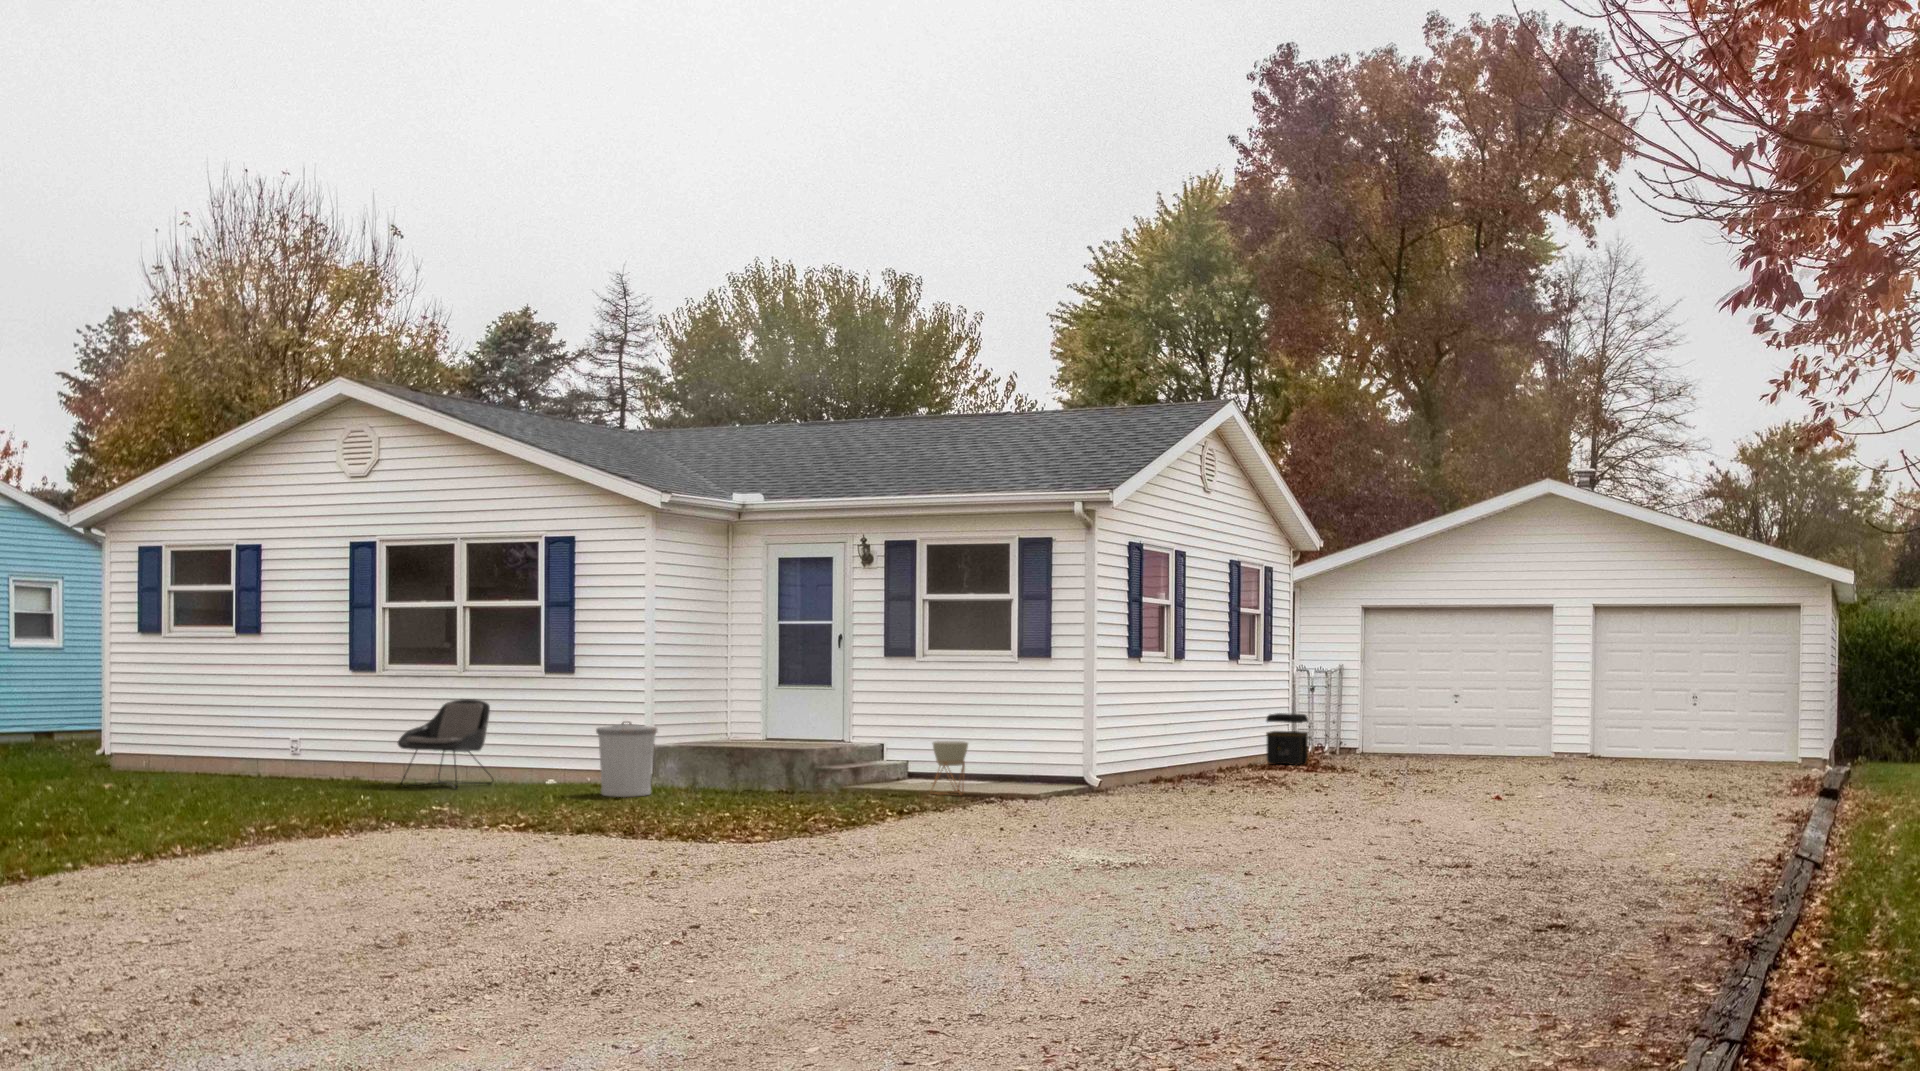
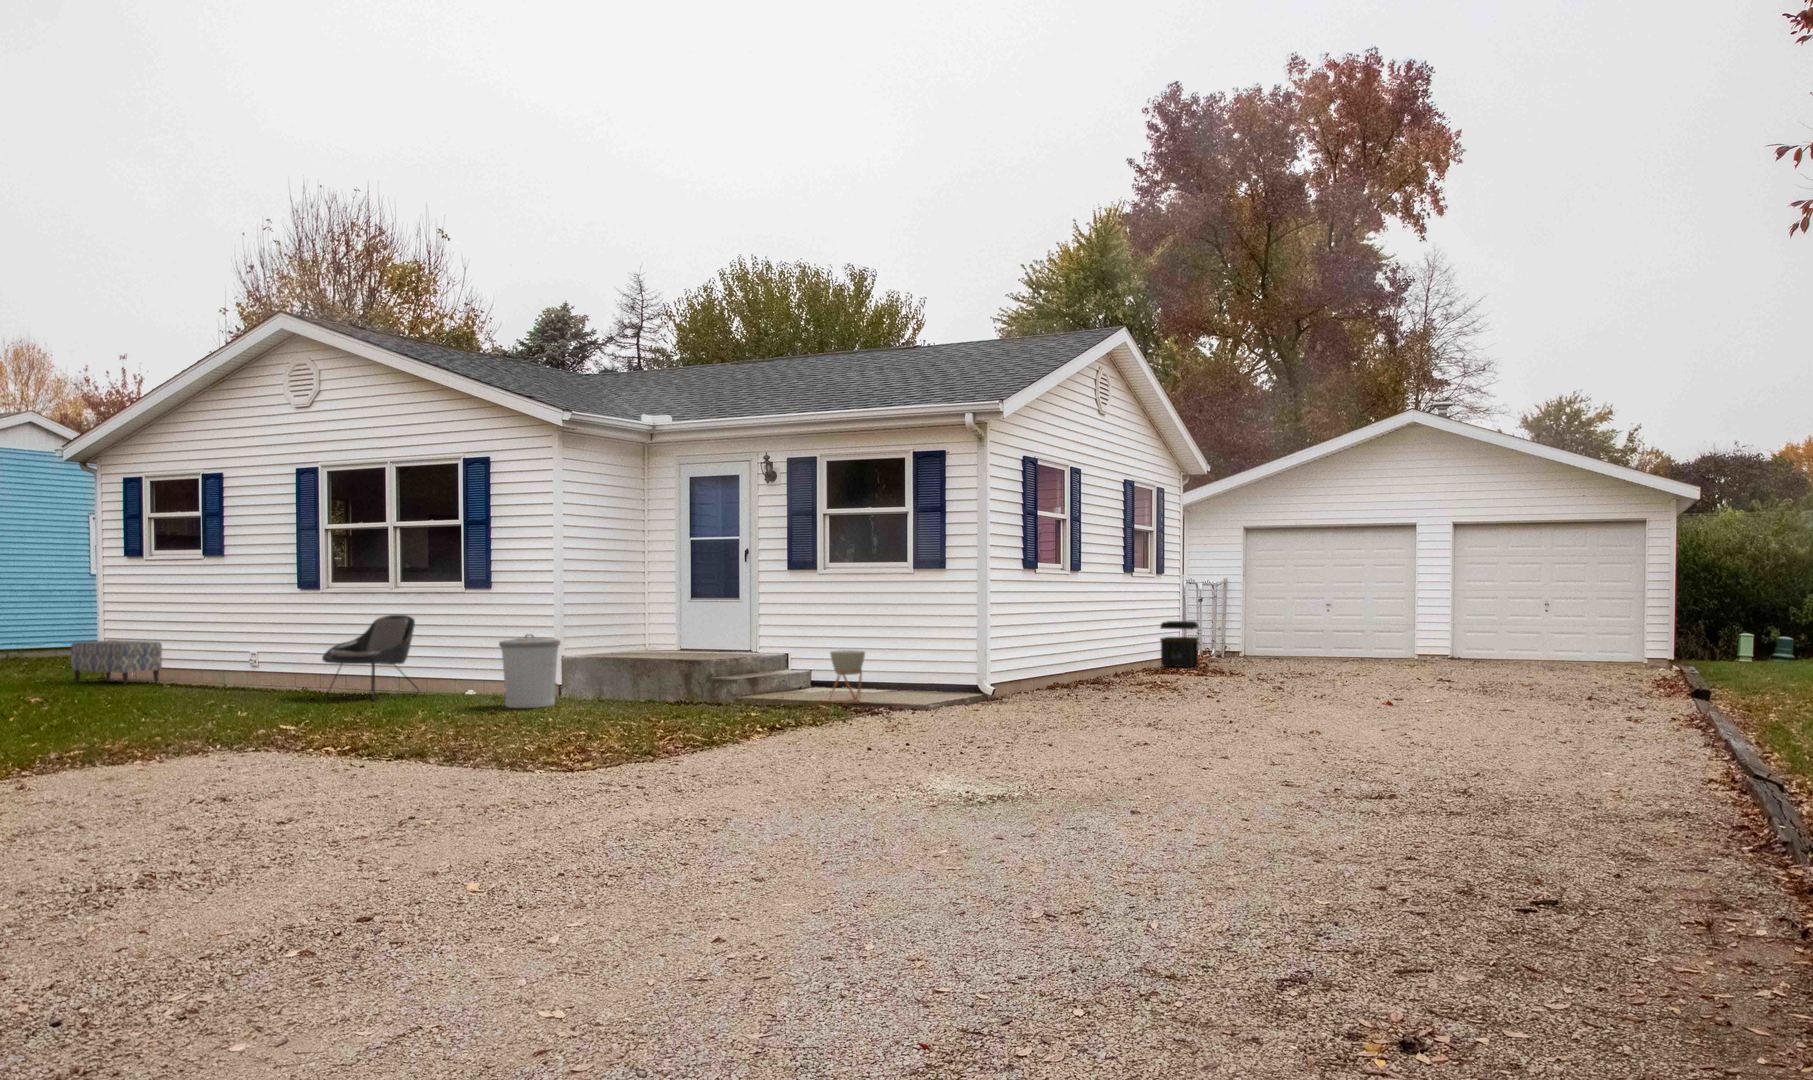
bench: none [78,723,180,773] -> present [71,640,162,685]

